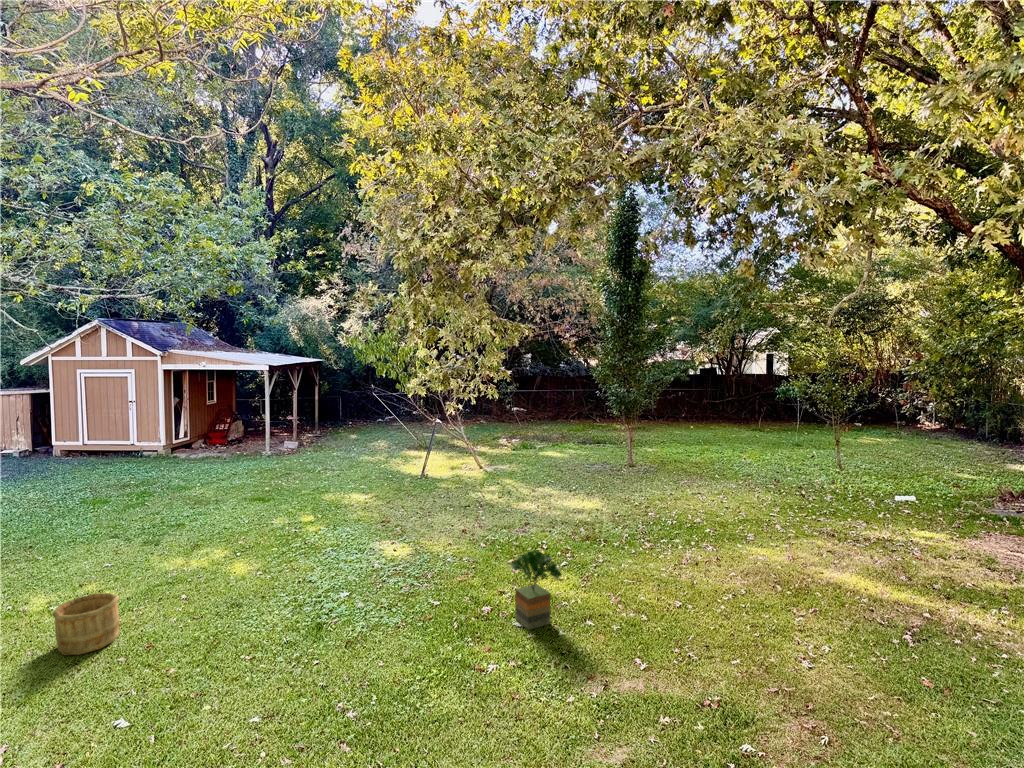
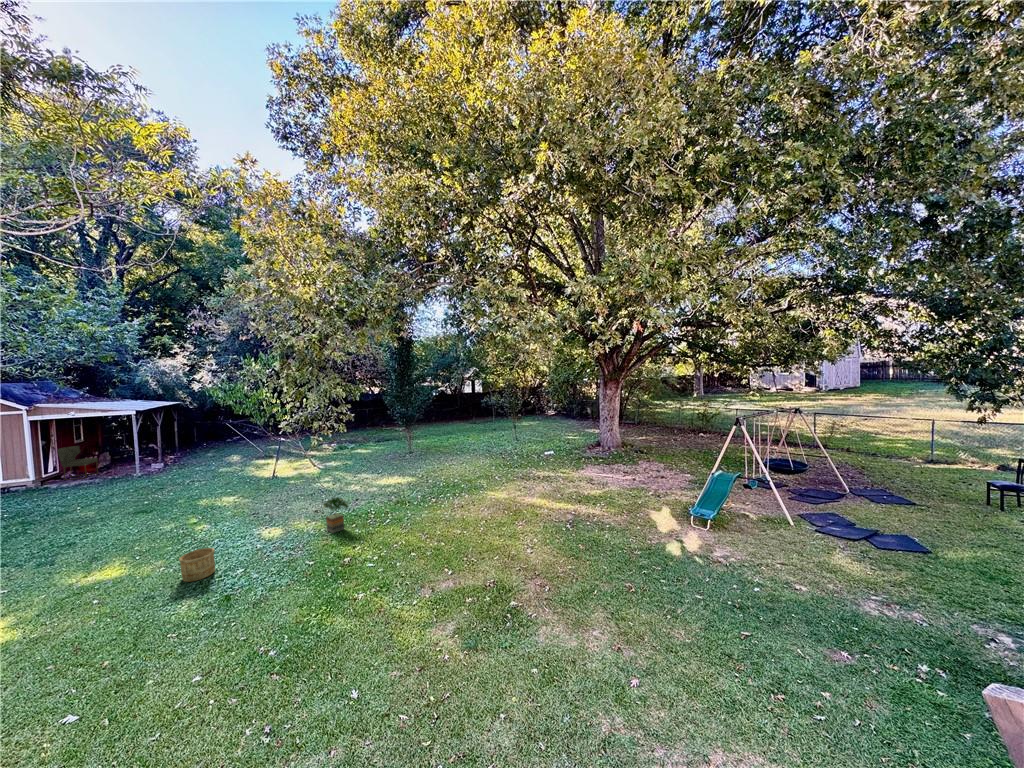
chair: none [190,407,230,449] -> present [57,446,98,480]
wooden bucket: present [52,593,120,655] -> present [179,548,215,582]

